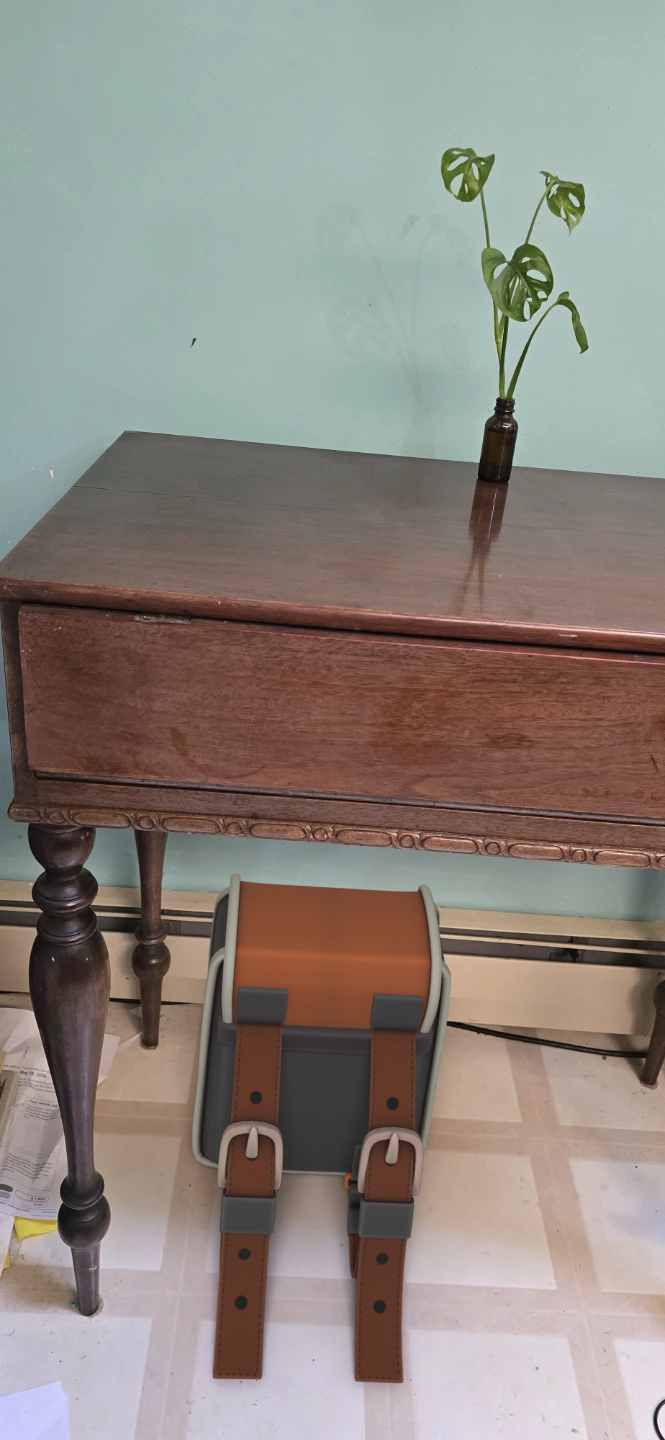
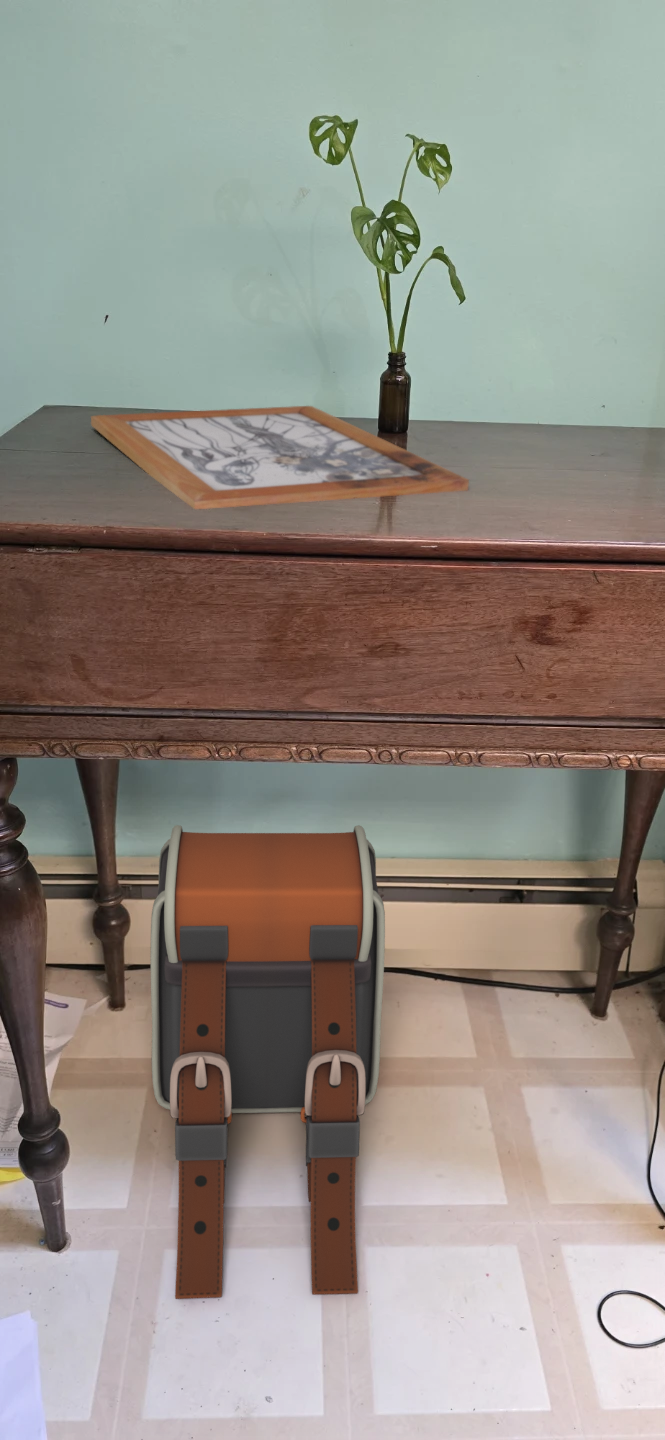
picture frame: none [181,445,596,583] -> present [91,406,469,509]

